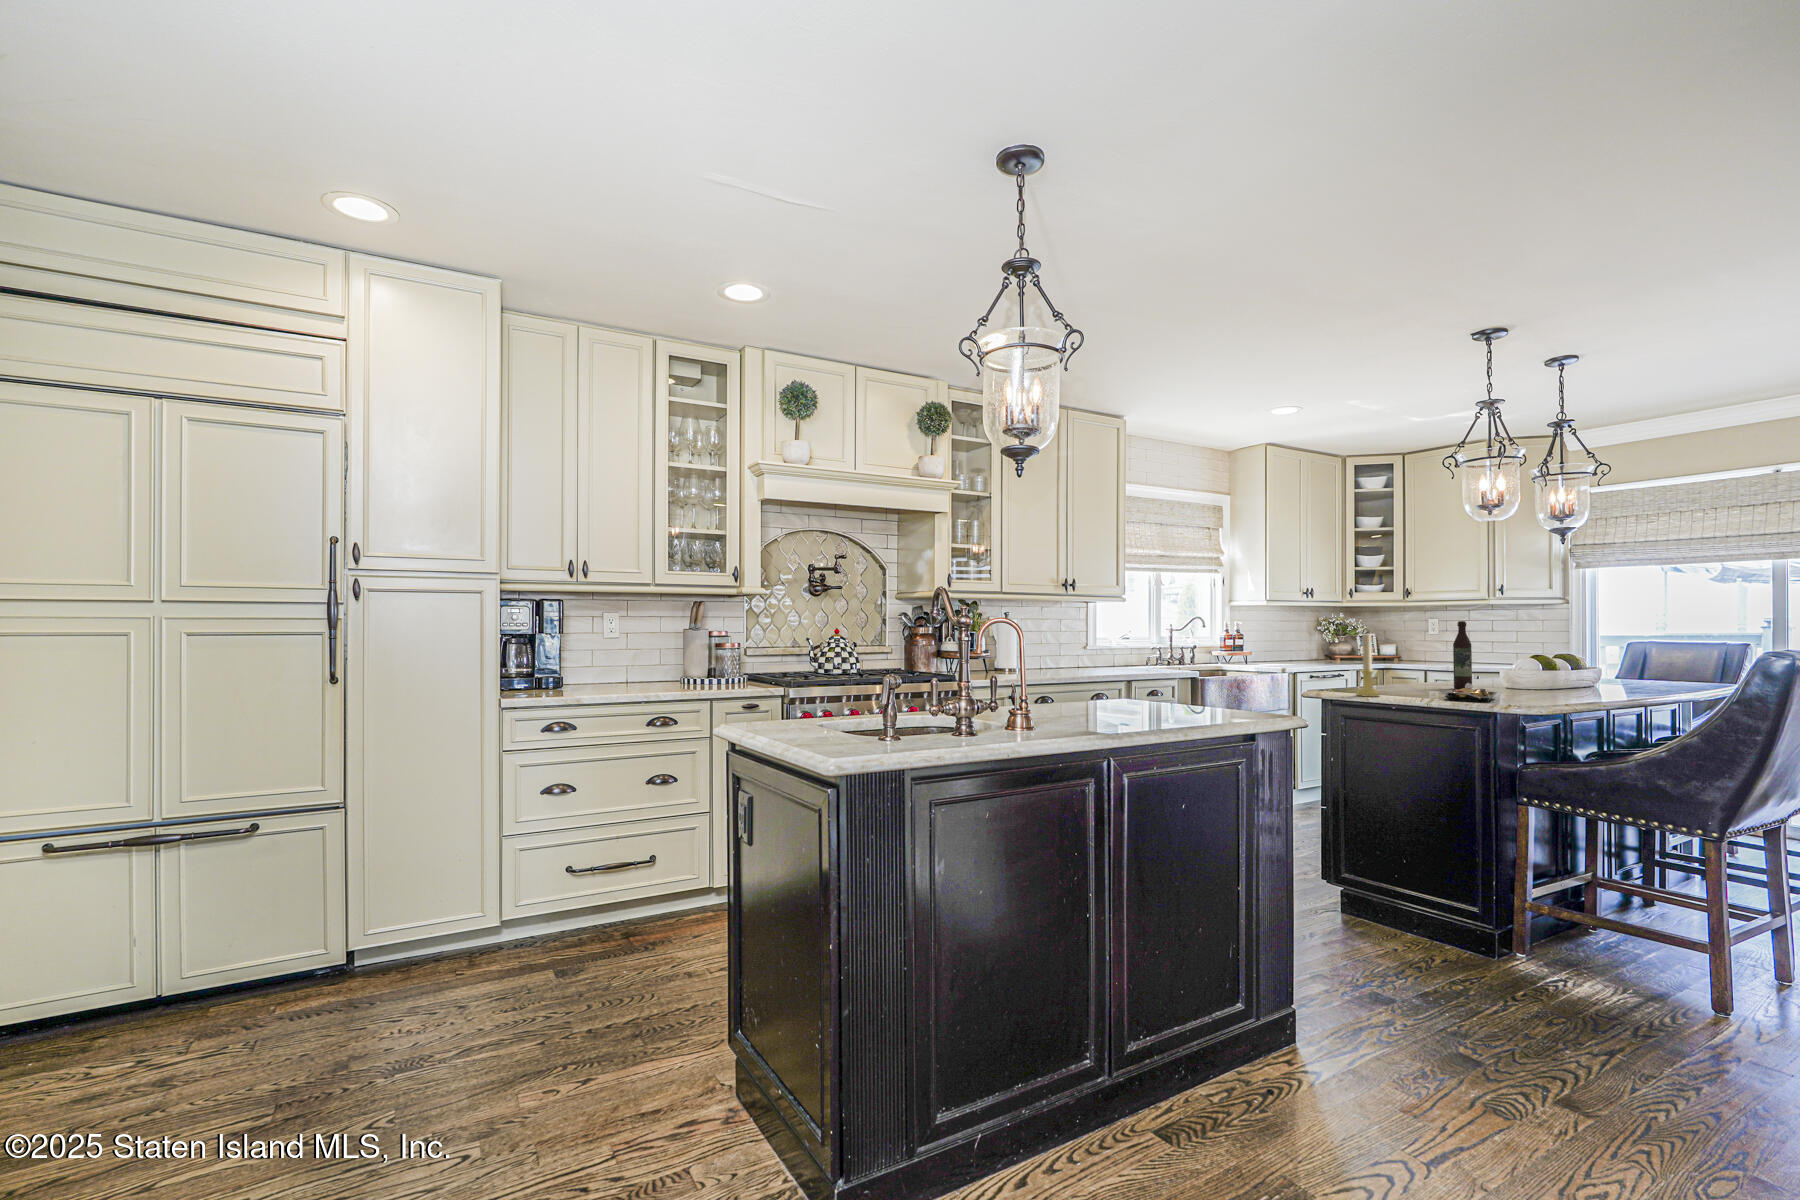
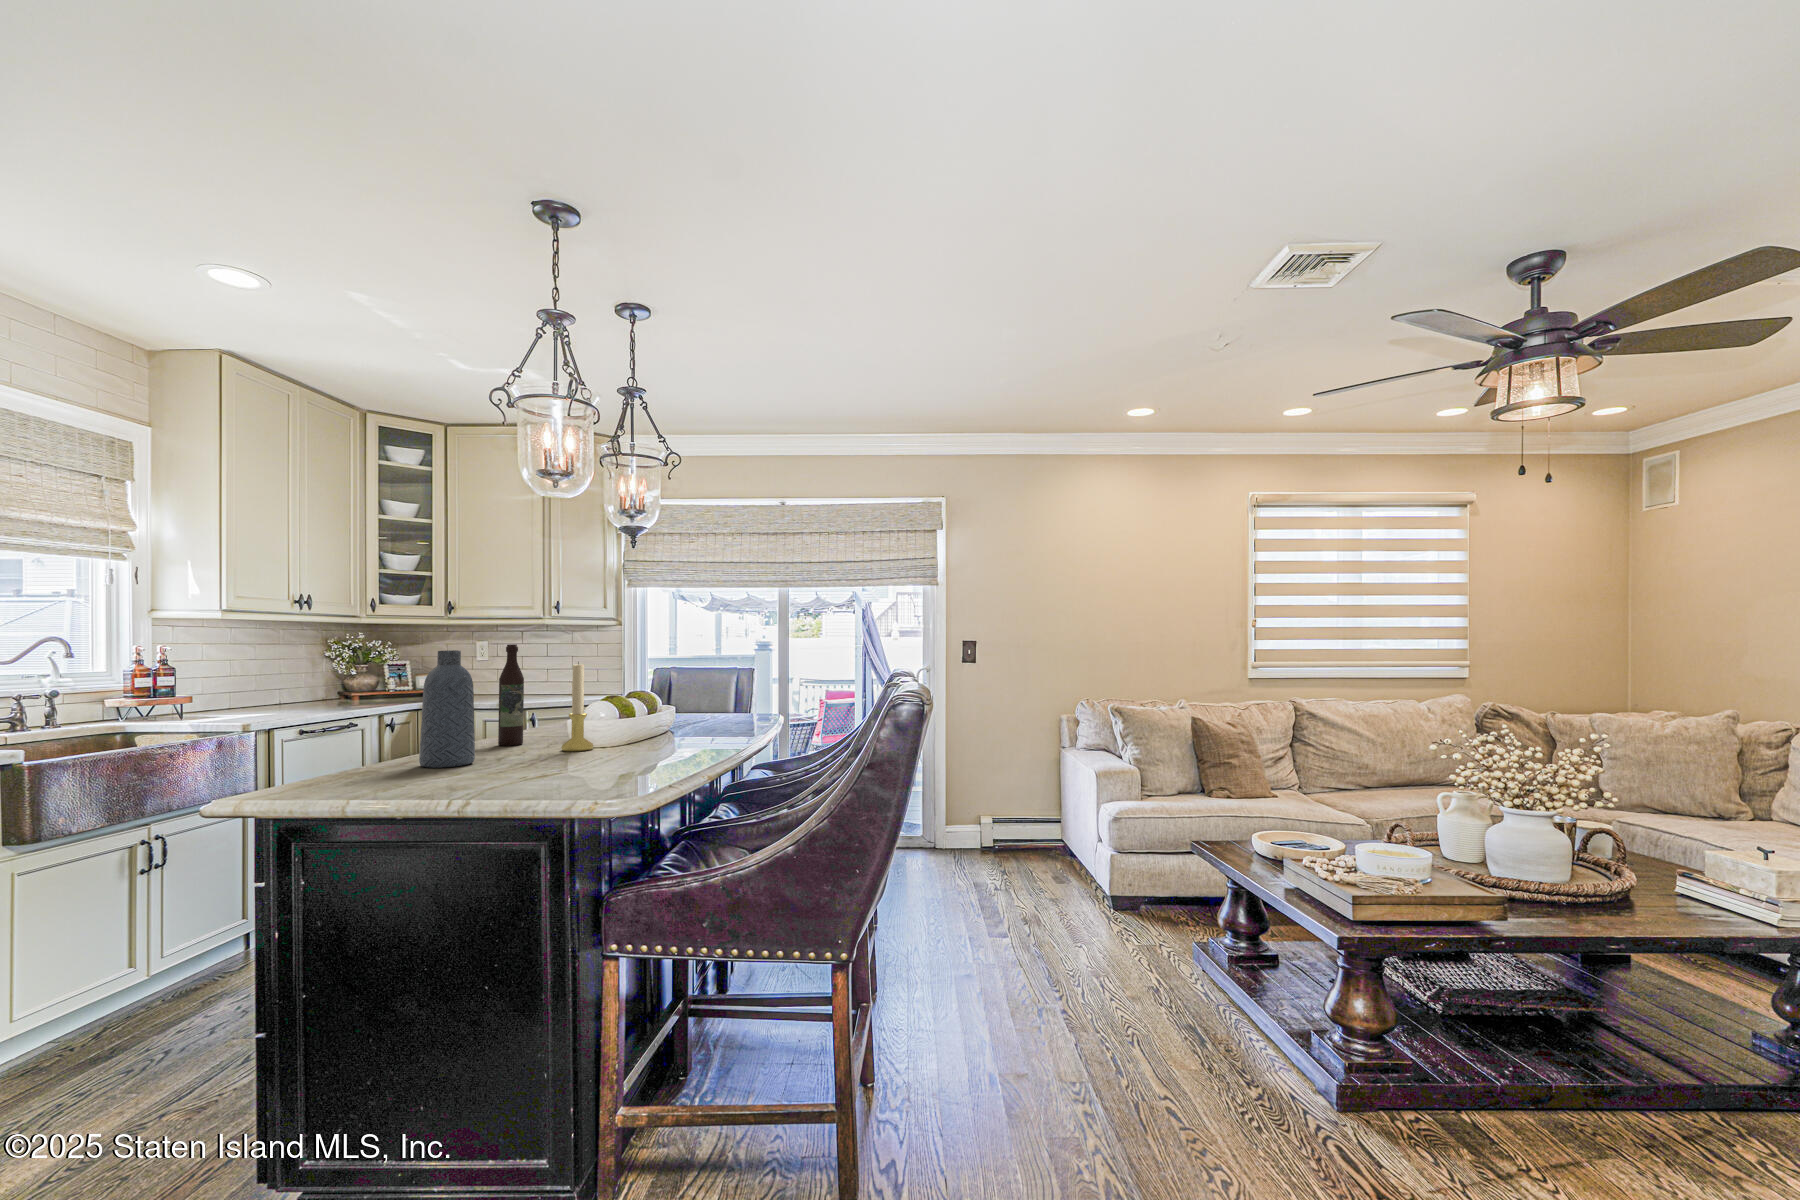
vase: none [1405,624,1440,694] -> present [419,650,475,768]
candle holder: present [1356,634,1380,697] -> present [561,662,593,752]
plate: present [1440,683,1497,703] -> none [469,747,558,783]

